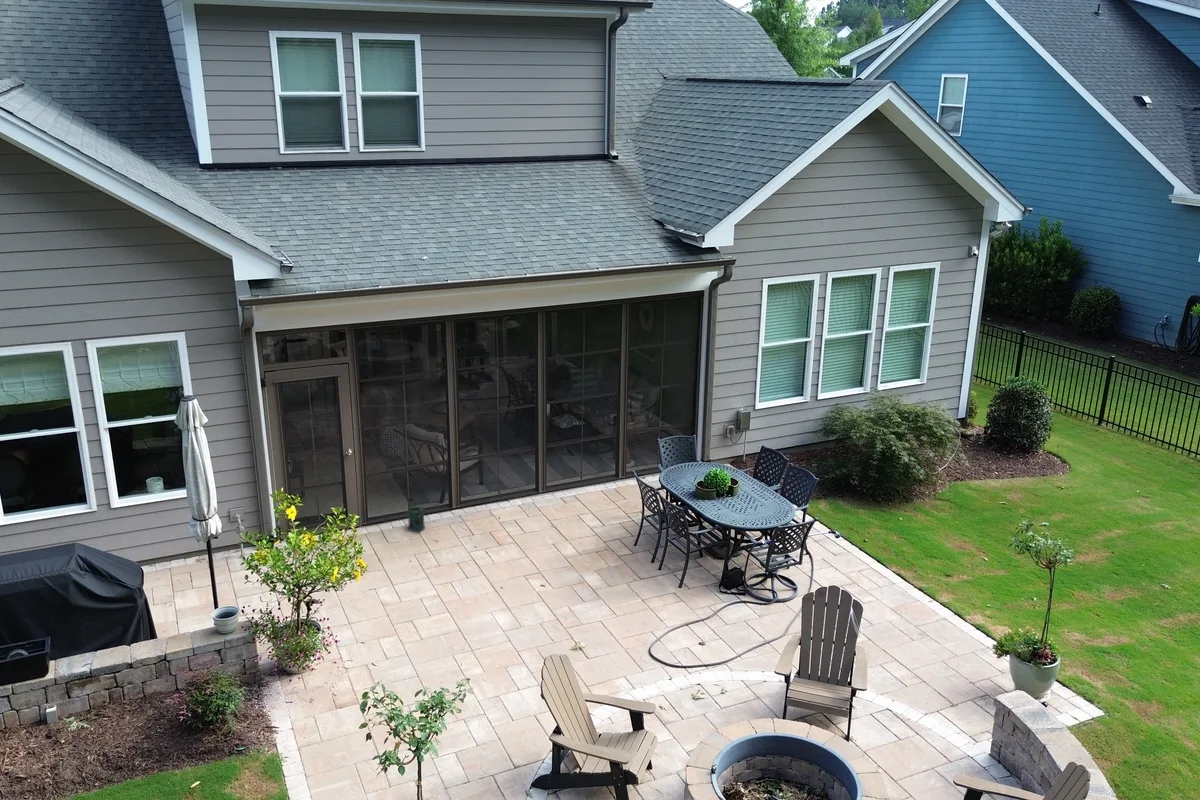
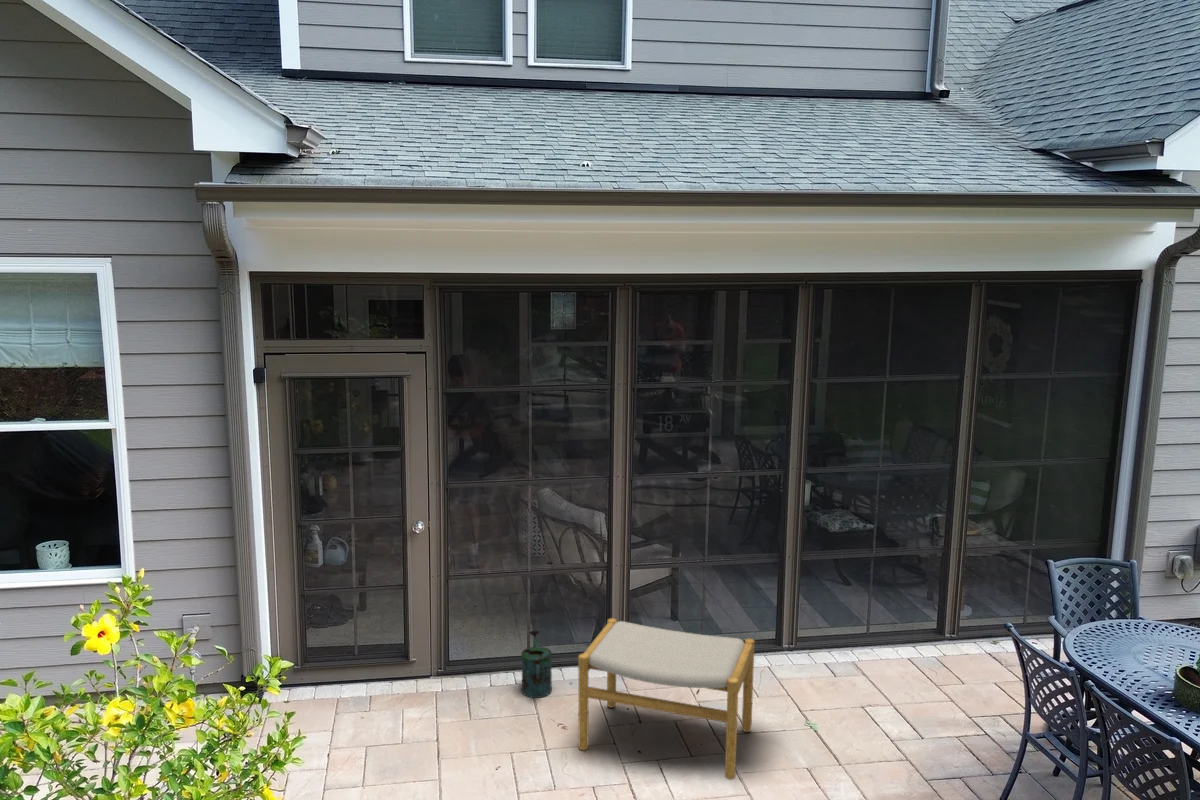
footstool: none [447,488,529,553] -> present [578,618,754,780]

